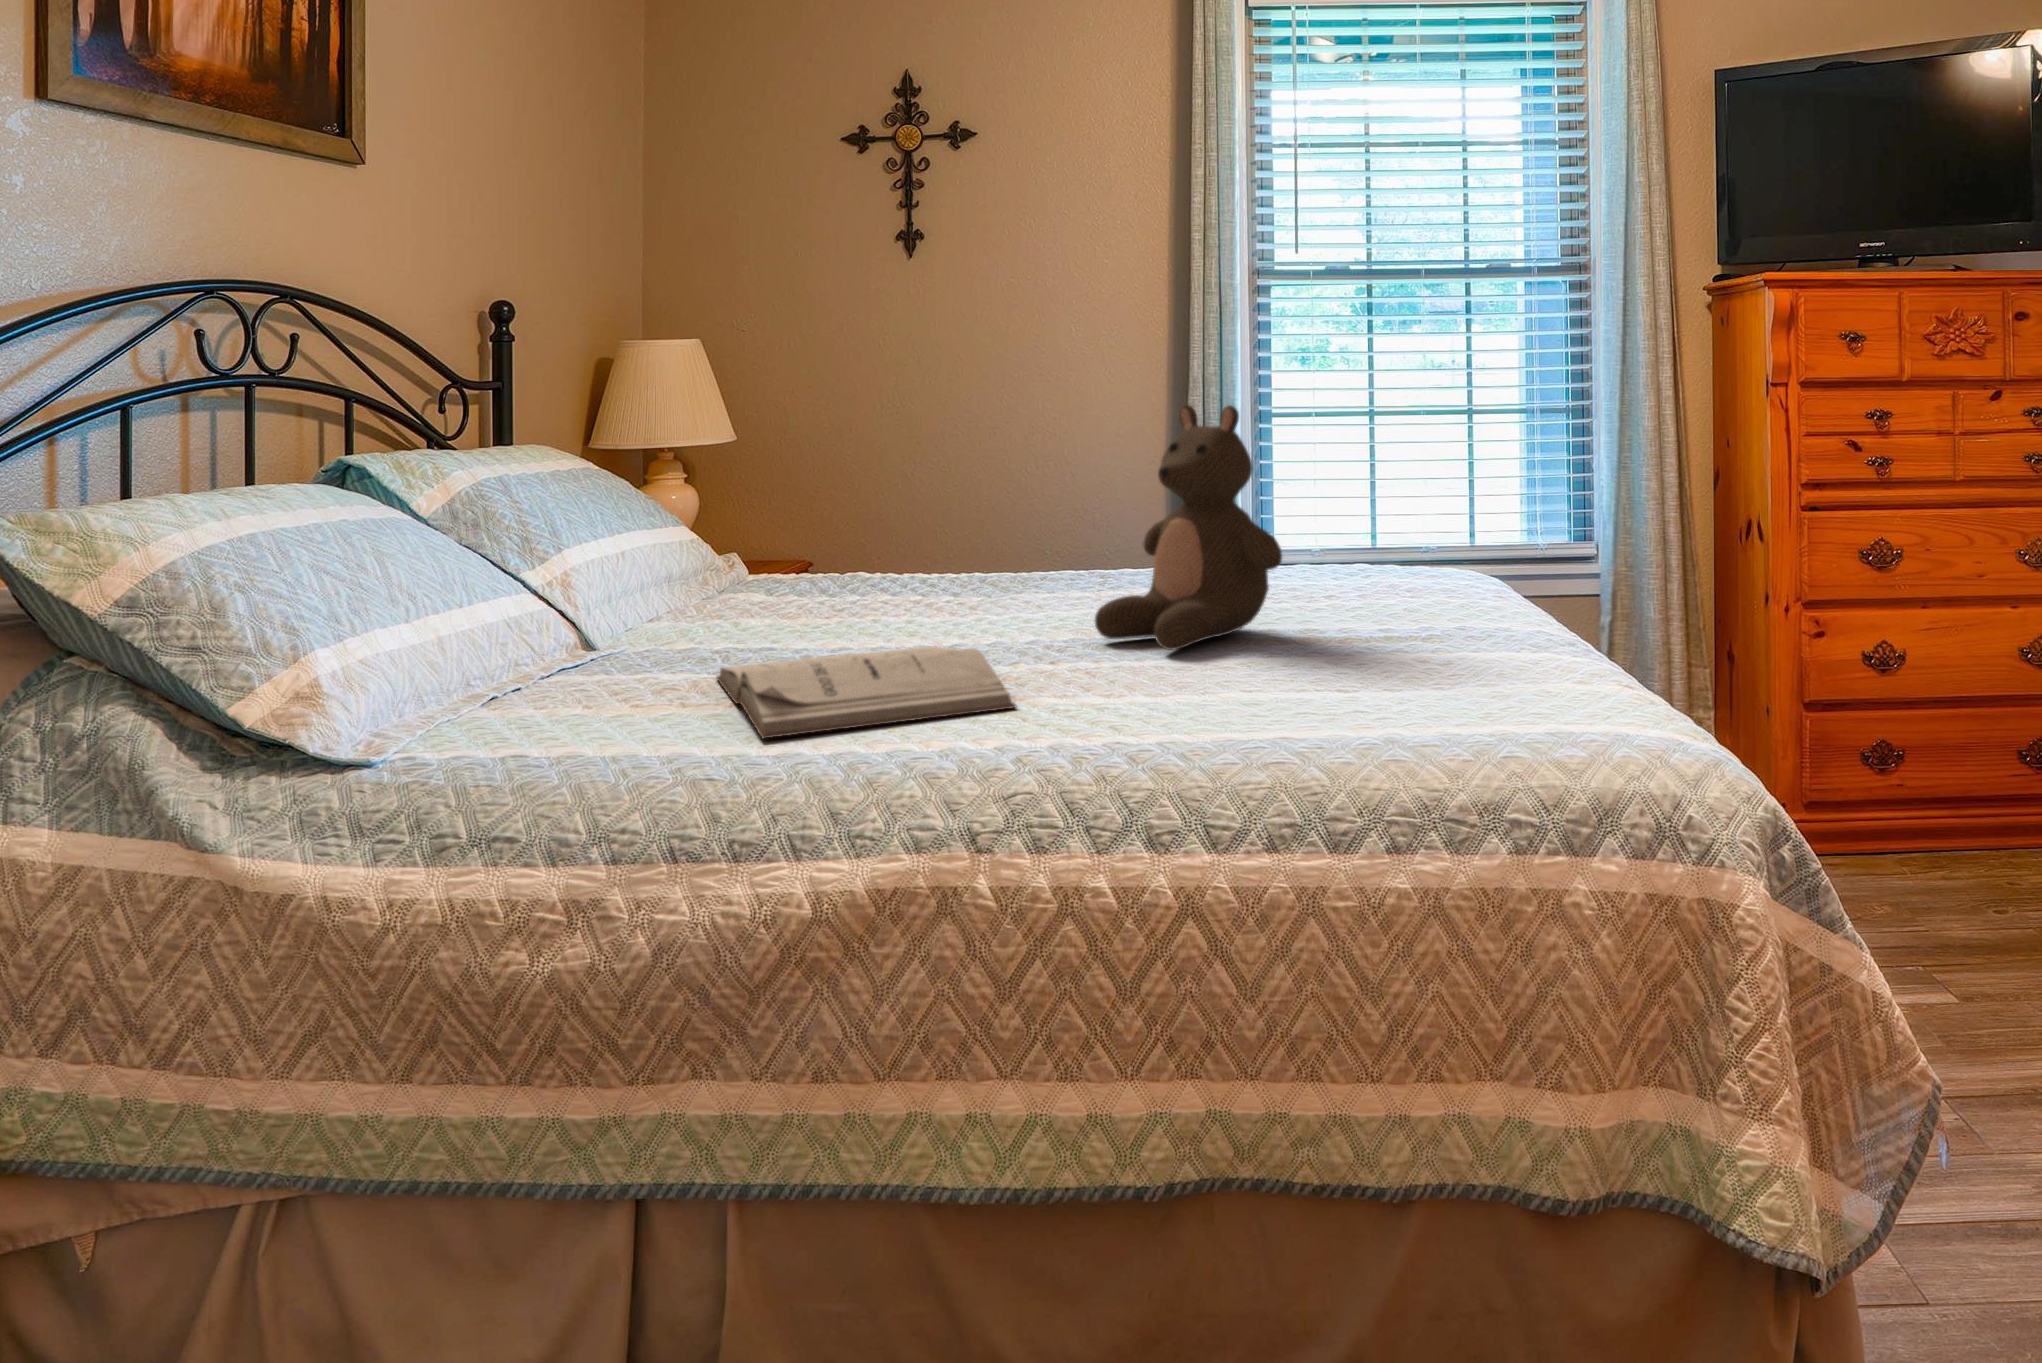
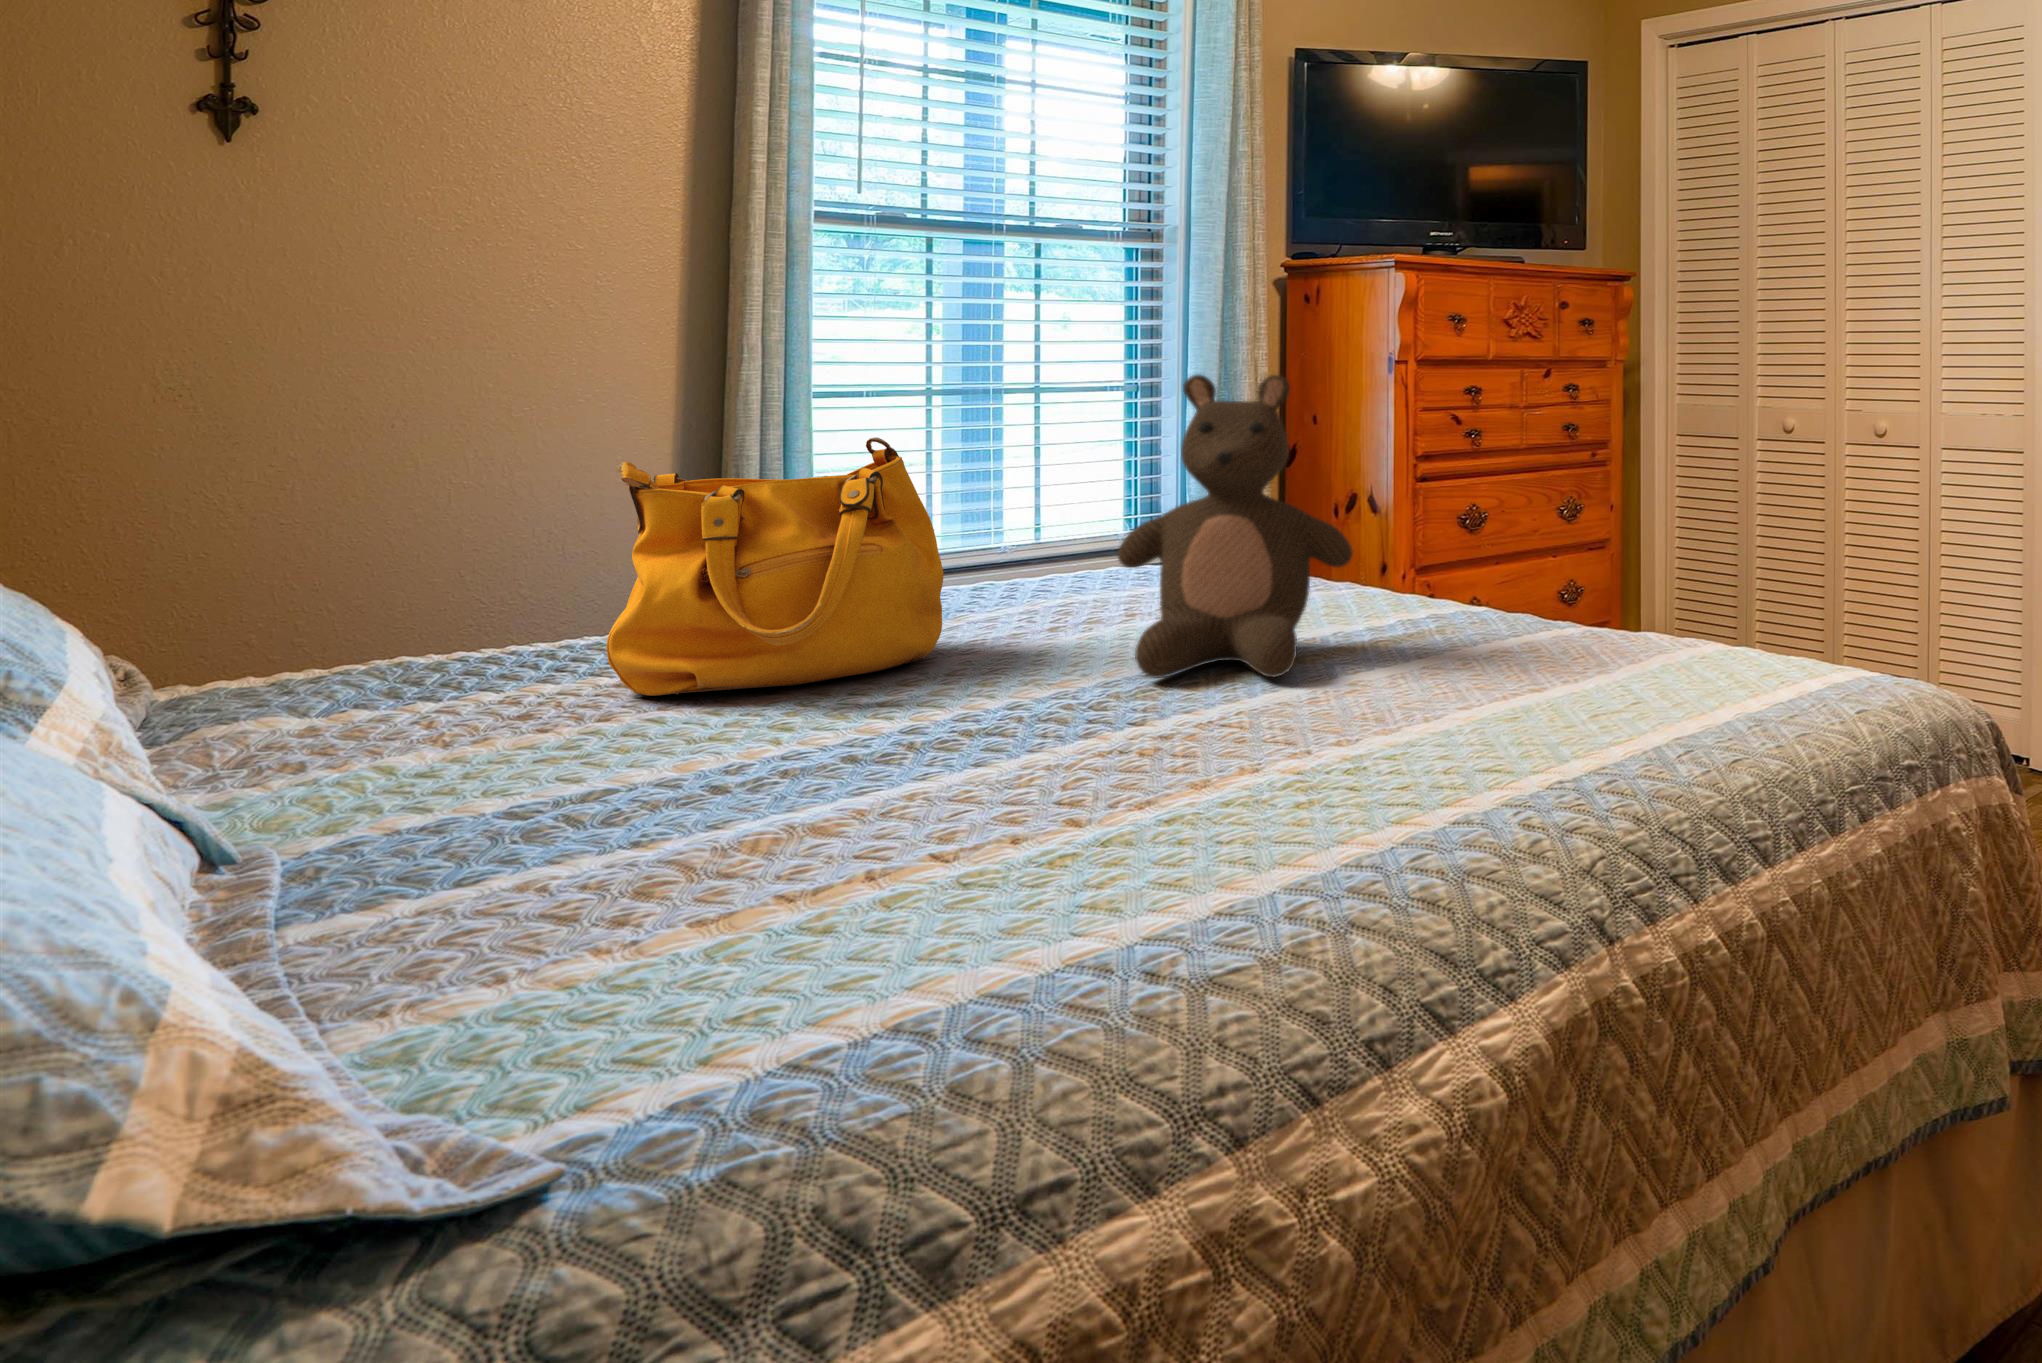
handbag: none [868,448,1072,611] -> present [607,437,943,696]
book: present [717,646,1016,738] -> none [732,709,1336,890]

